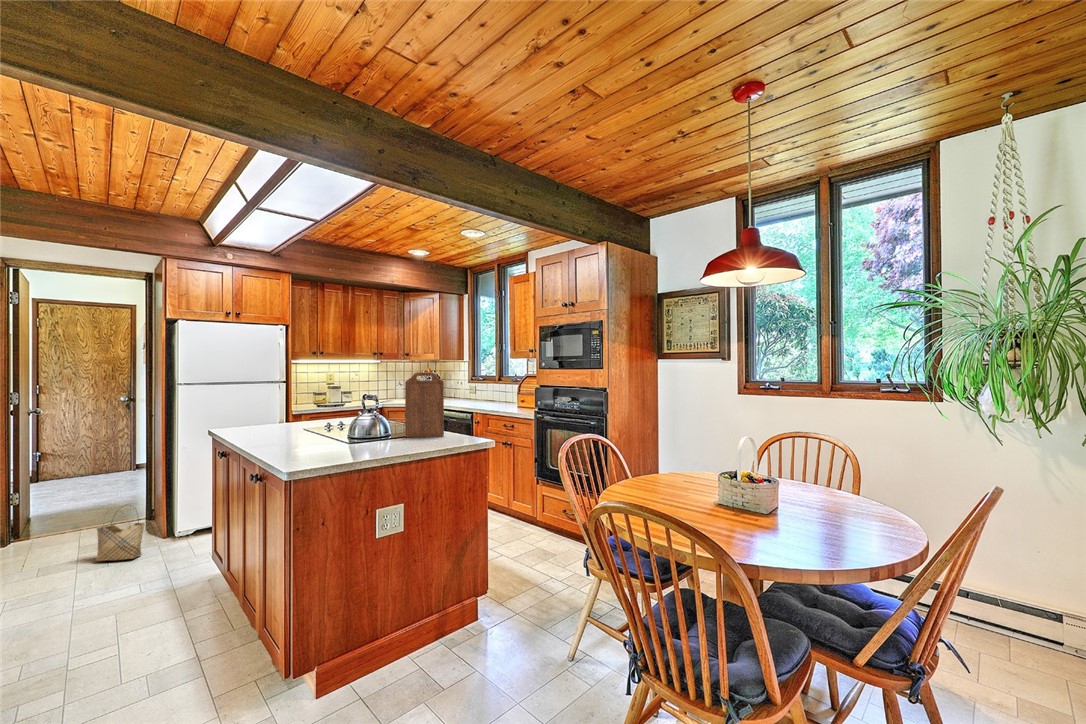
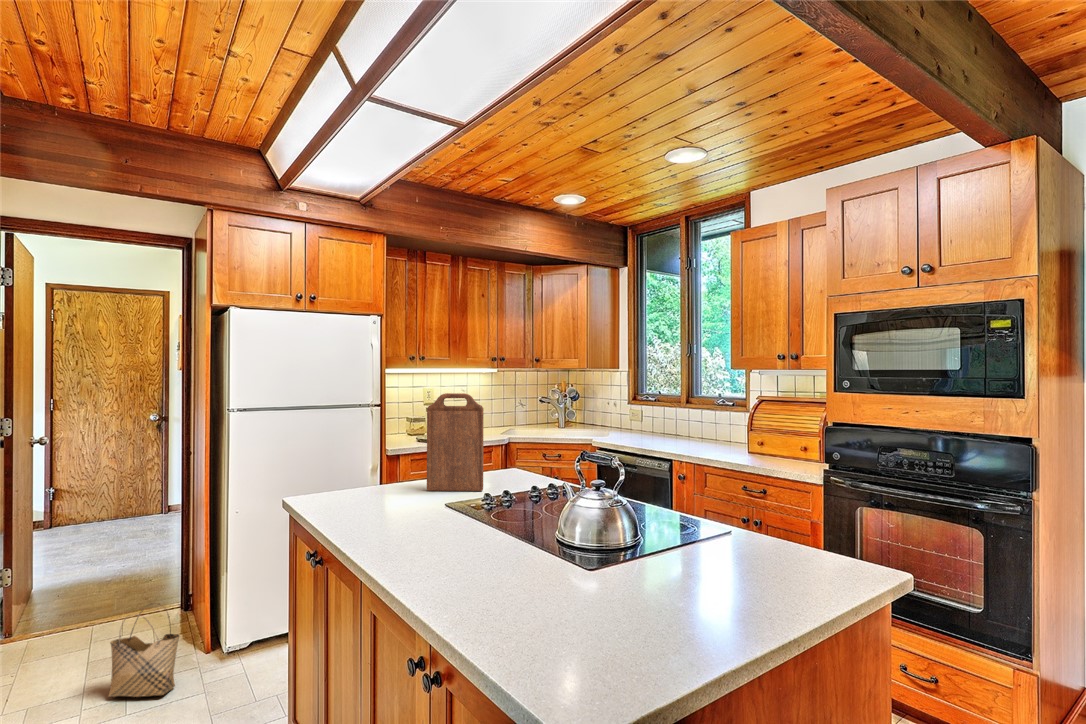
cutting board: present [405,372,444,437] -> present [427,393,484,491]

